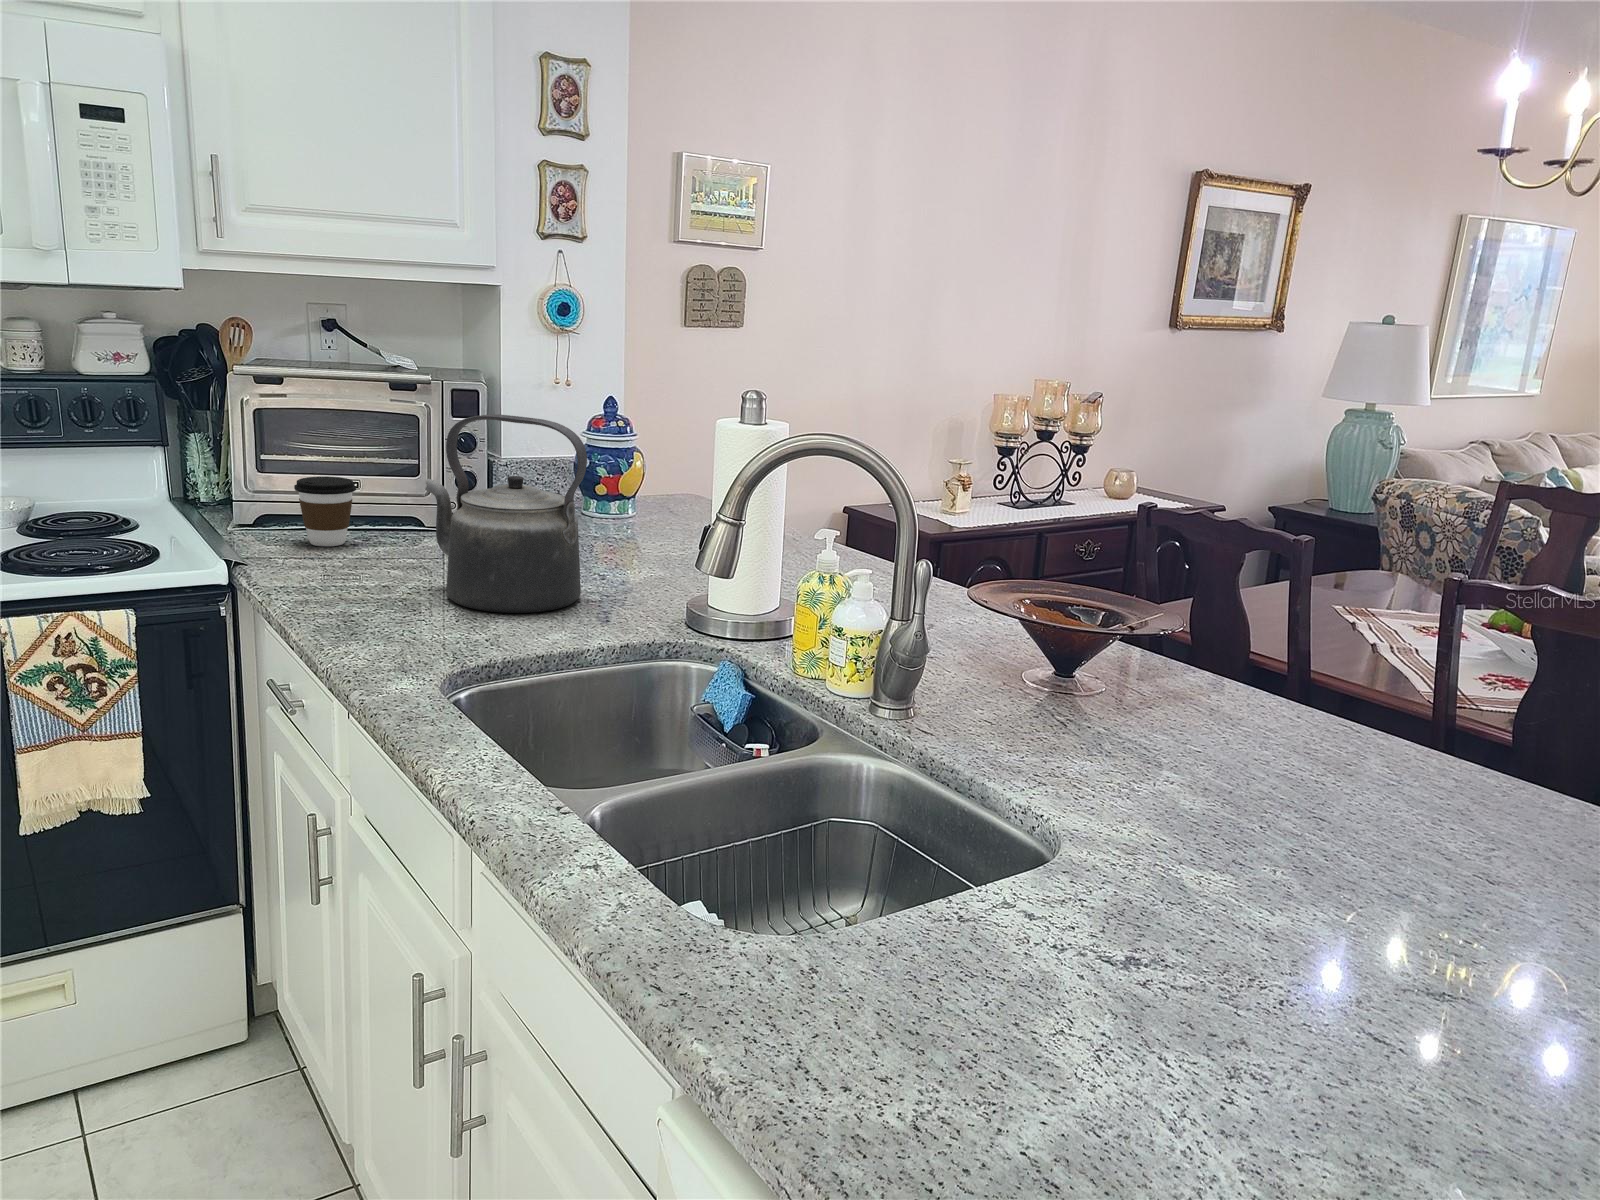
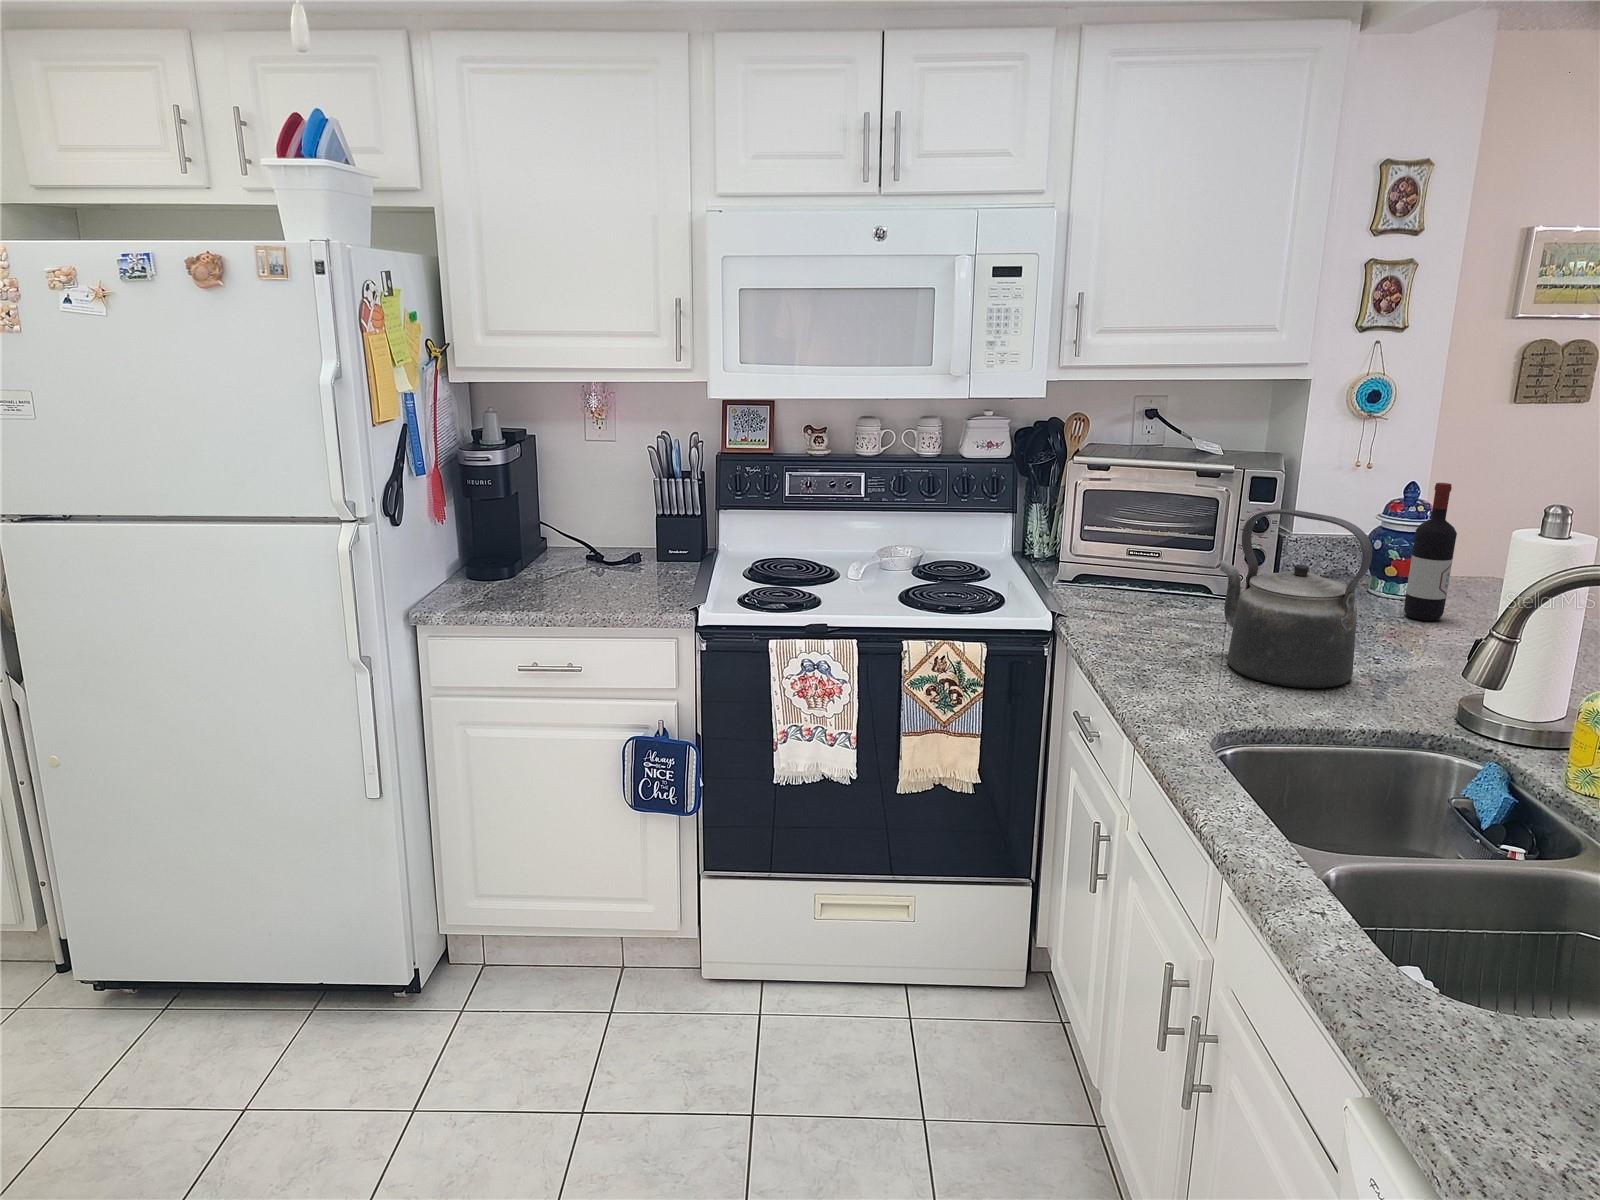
wine bottle: none [618,393,657,535] -> present [1404,483,1457,621]
coffee cup: present [294,477,356,546] -> none [1111,546,1160,606]

